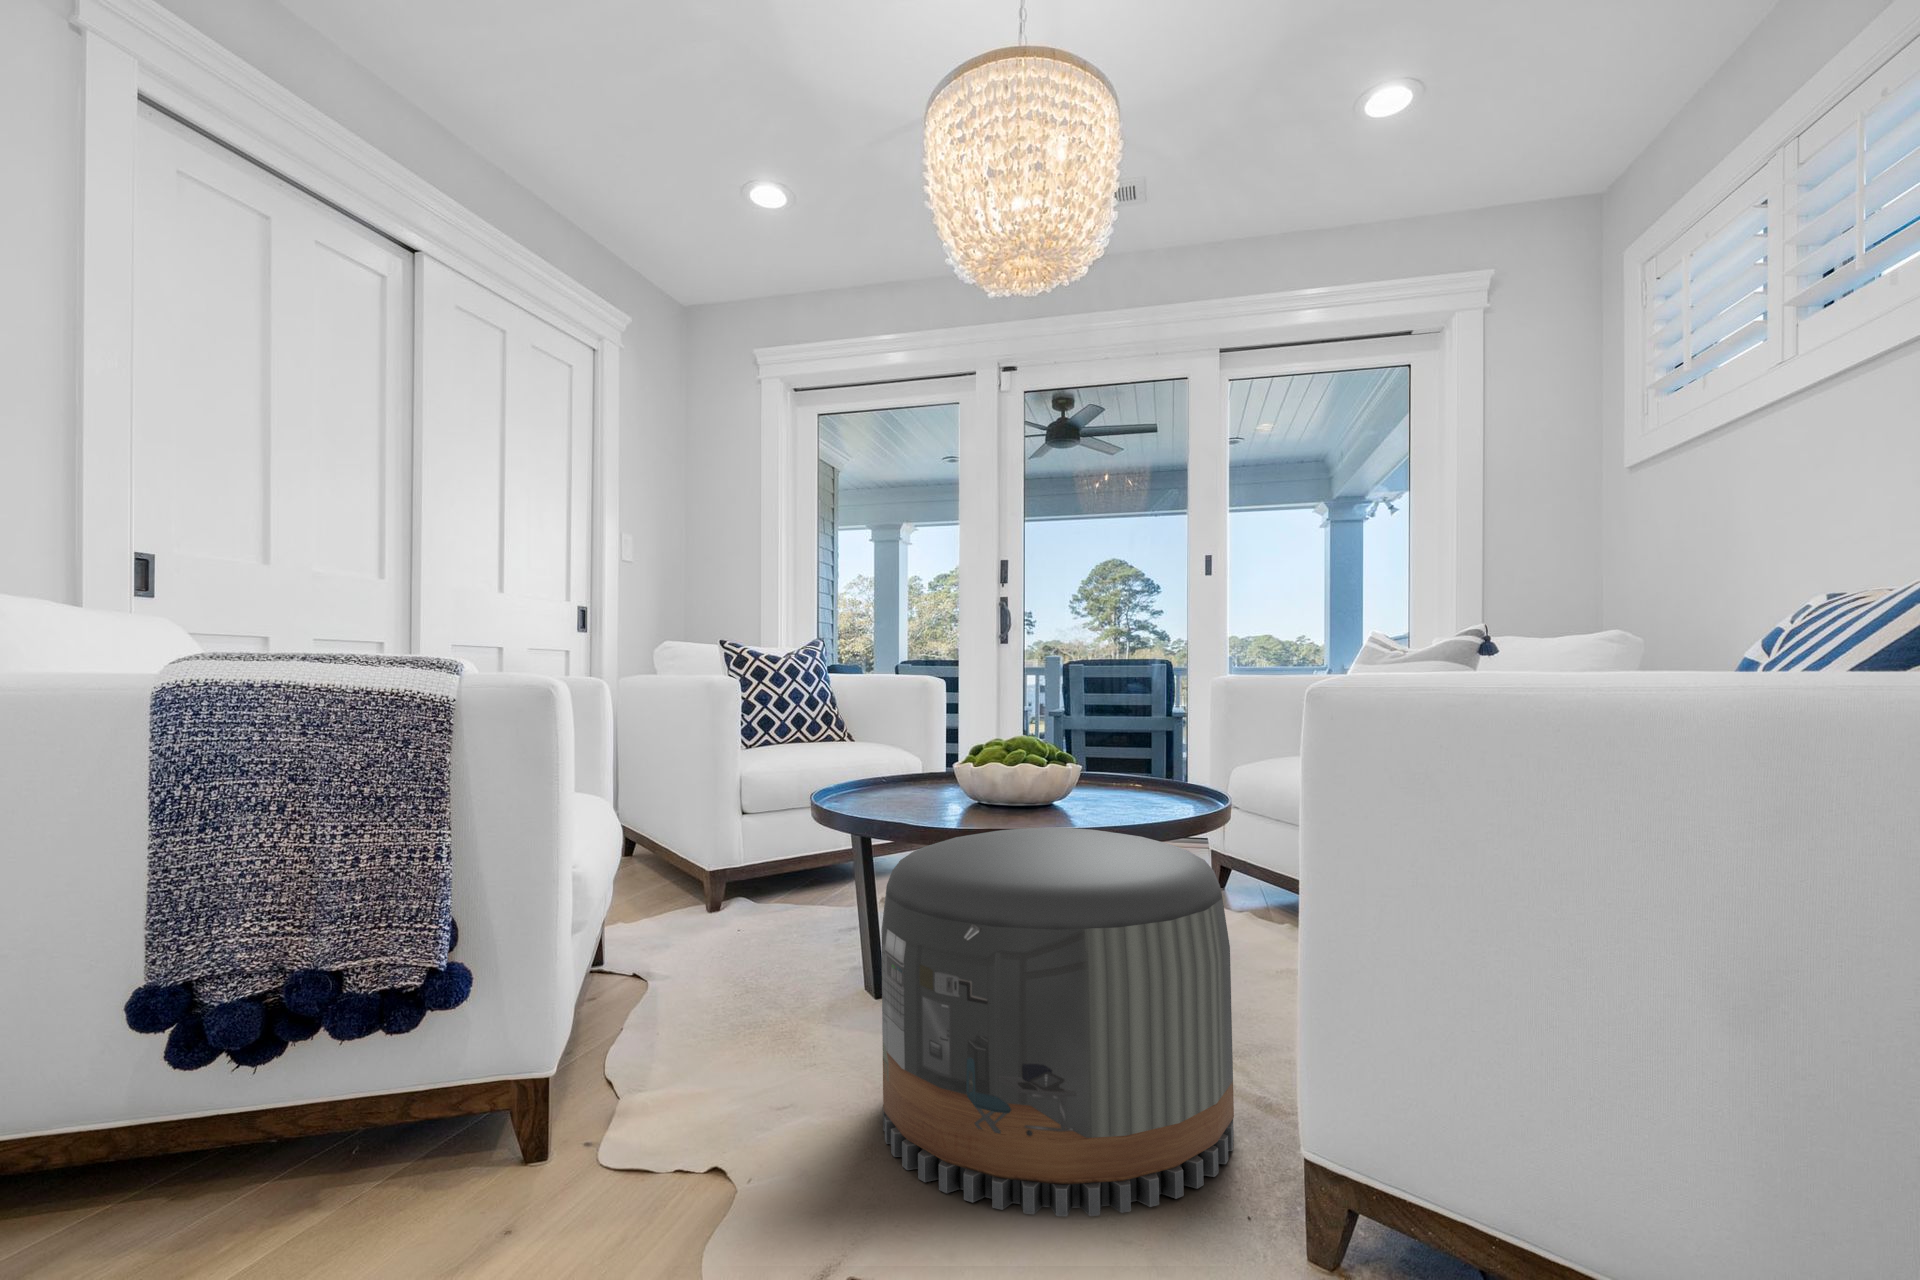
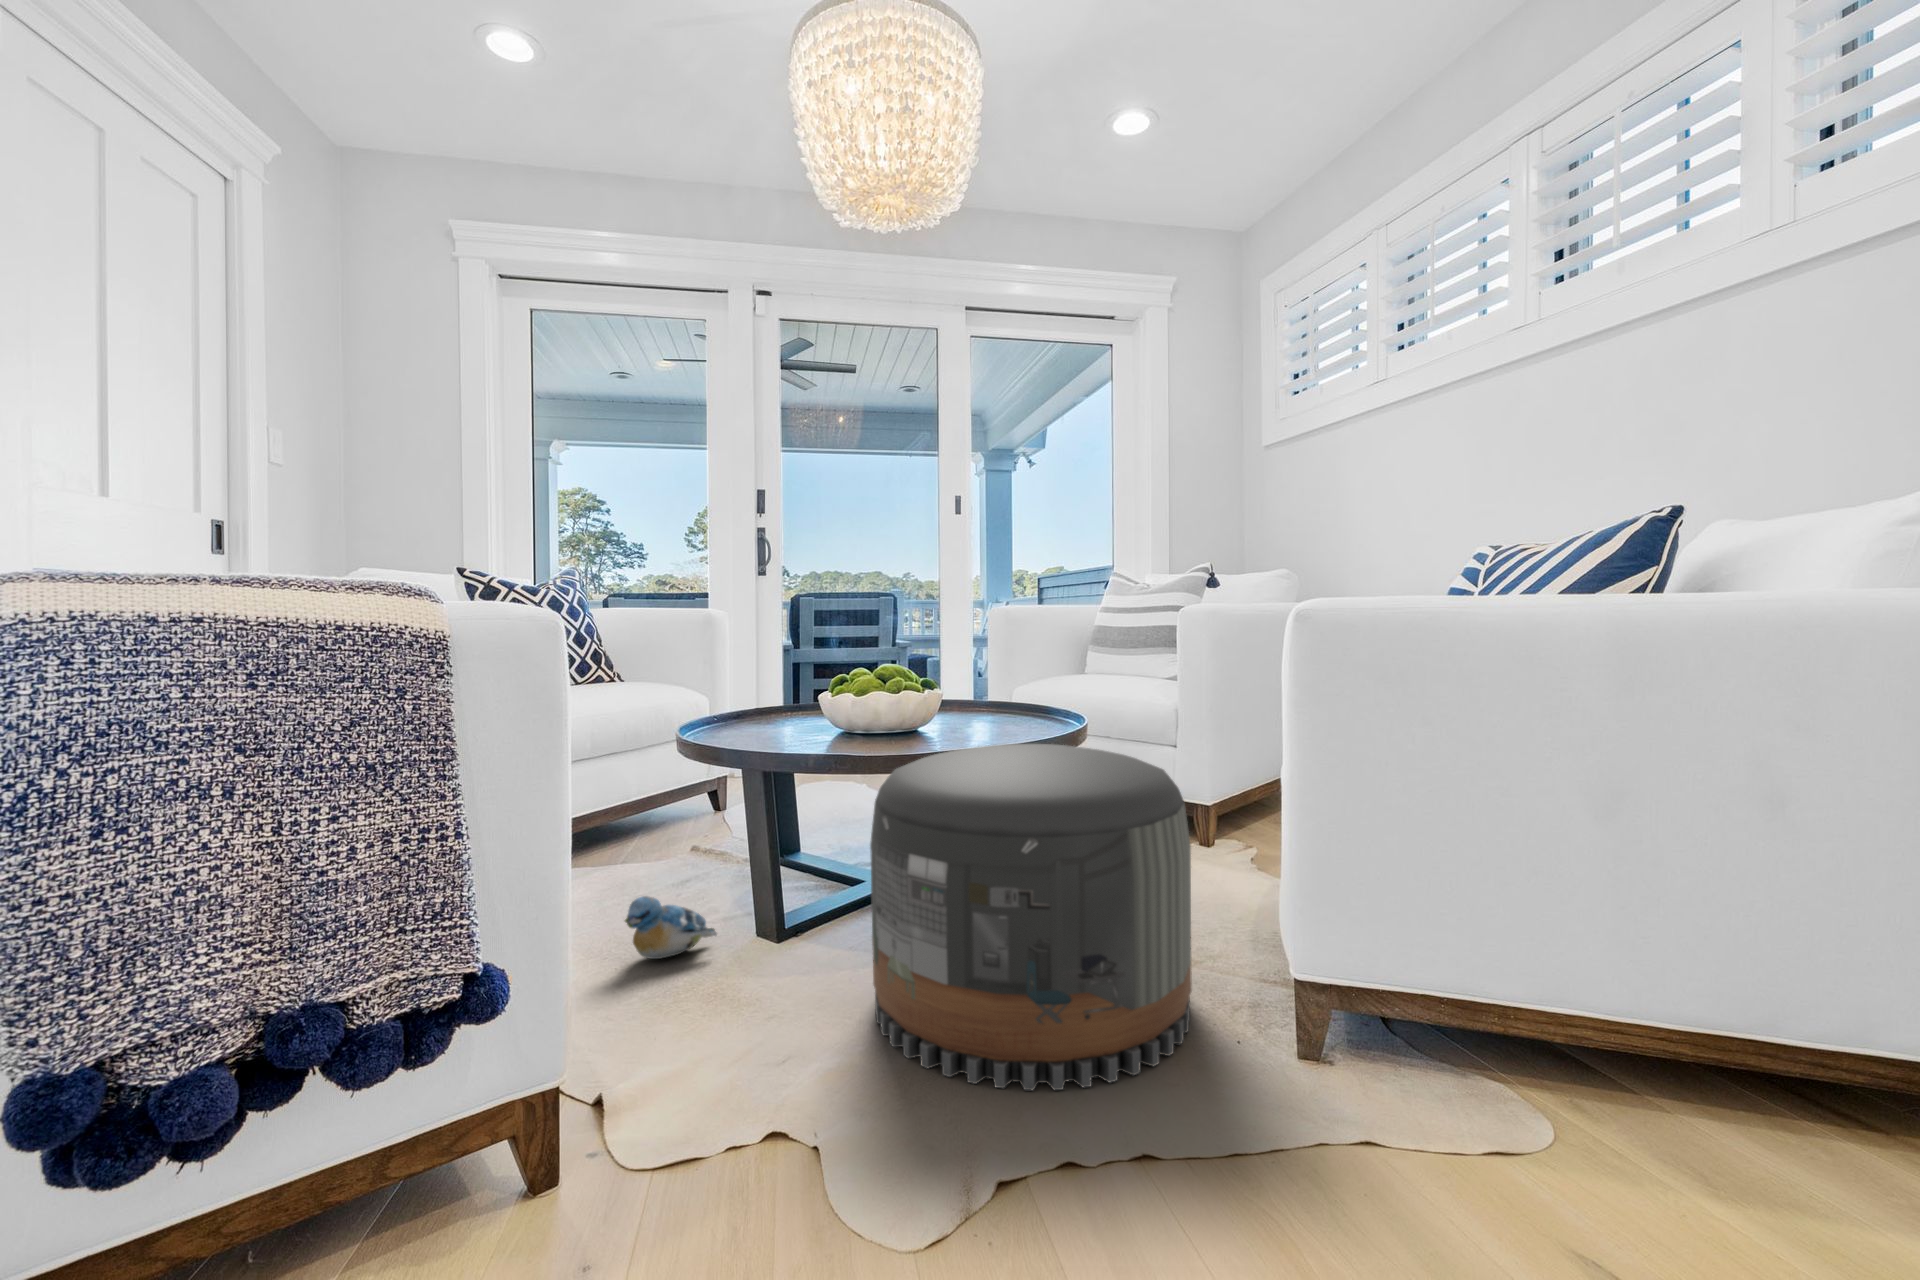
plush toy: none [731,948,821,1010] -> present [625,896,717,959]

